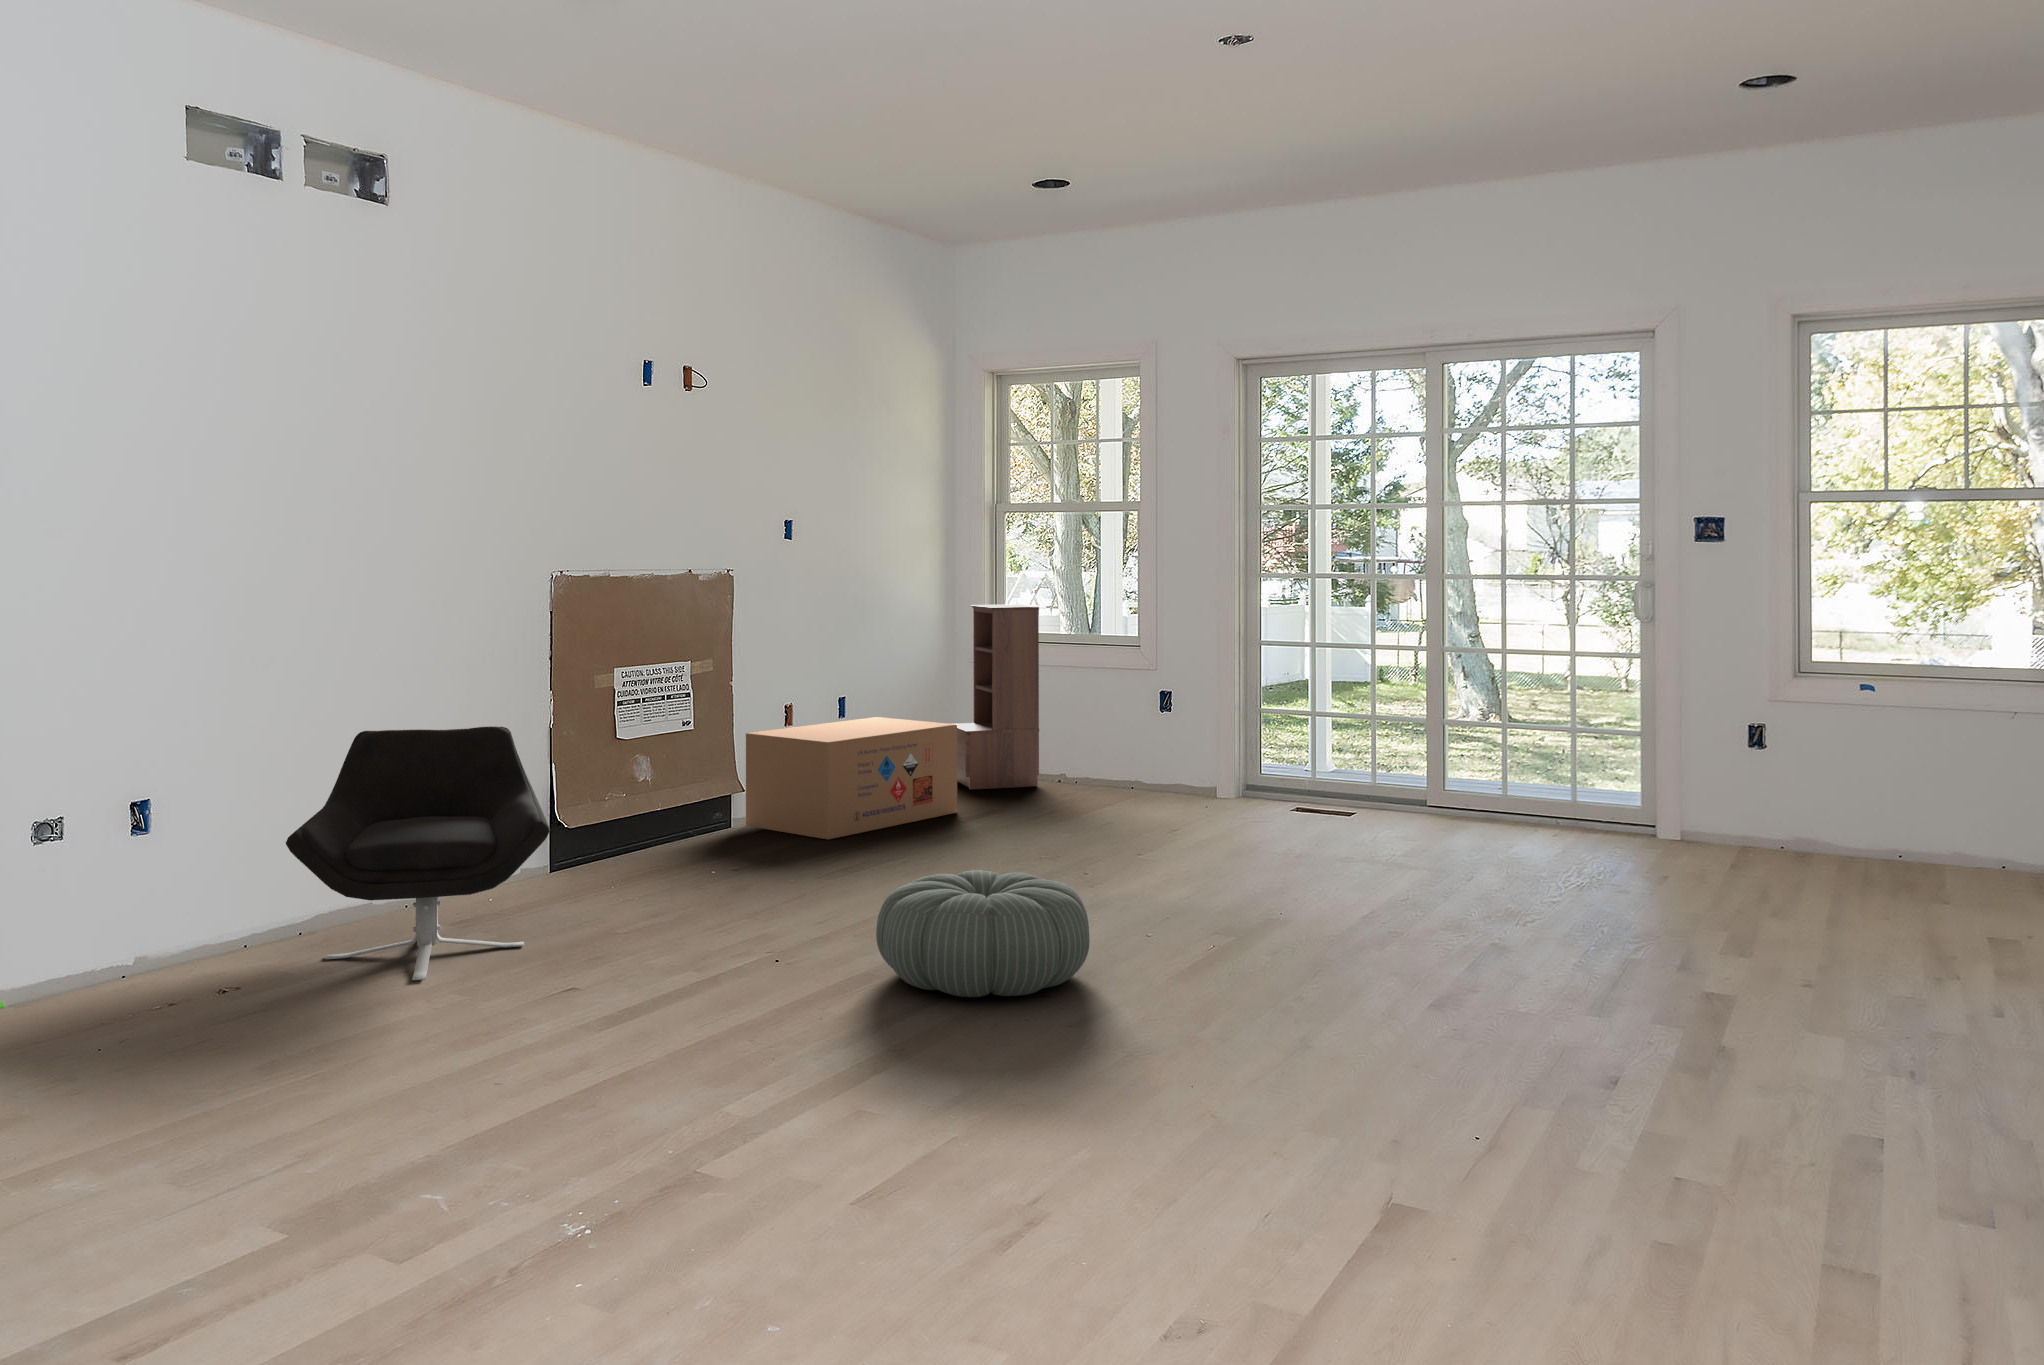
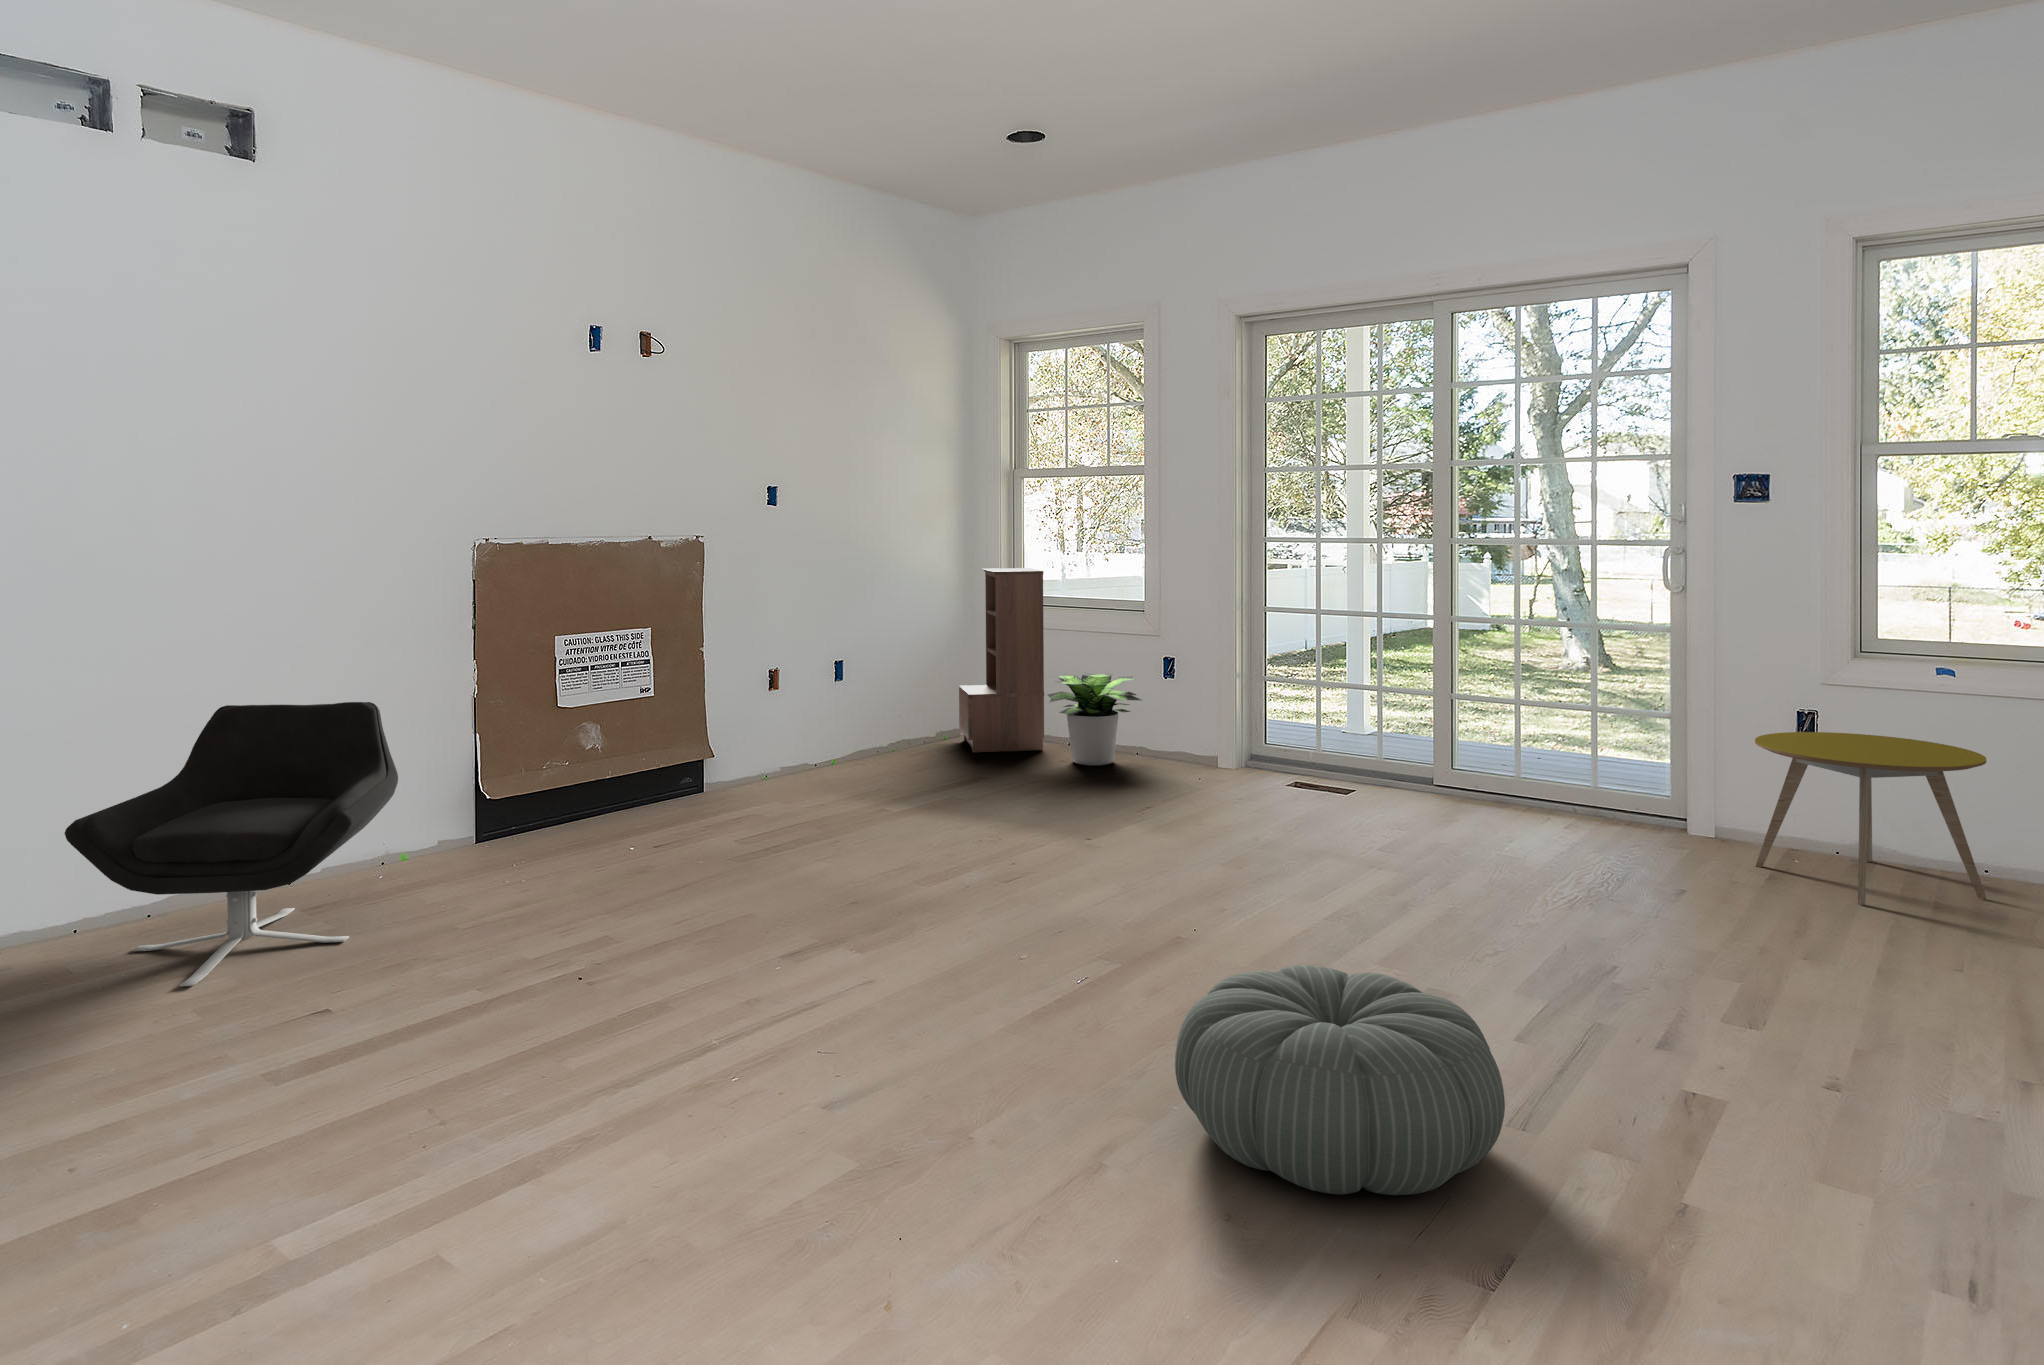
potted plant: none [1048,708,1147,798] -> present [1047,673,1141,766]
cardboard box: present [746,717,957,839] -> none [717,681,939,810]
side table: none [1717,743,1901,883] -> present [1755,732,1986,905]
pouf: present [876,870,1090,997] -> present [1175,965,1505,1195]

